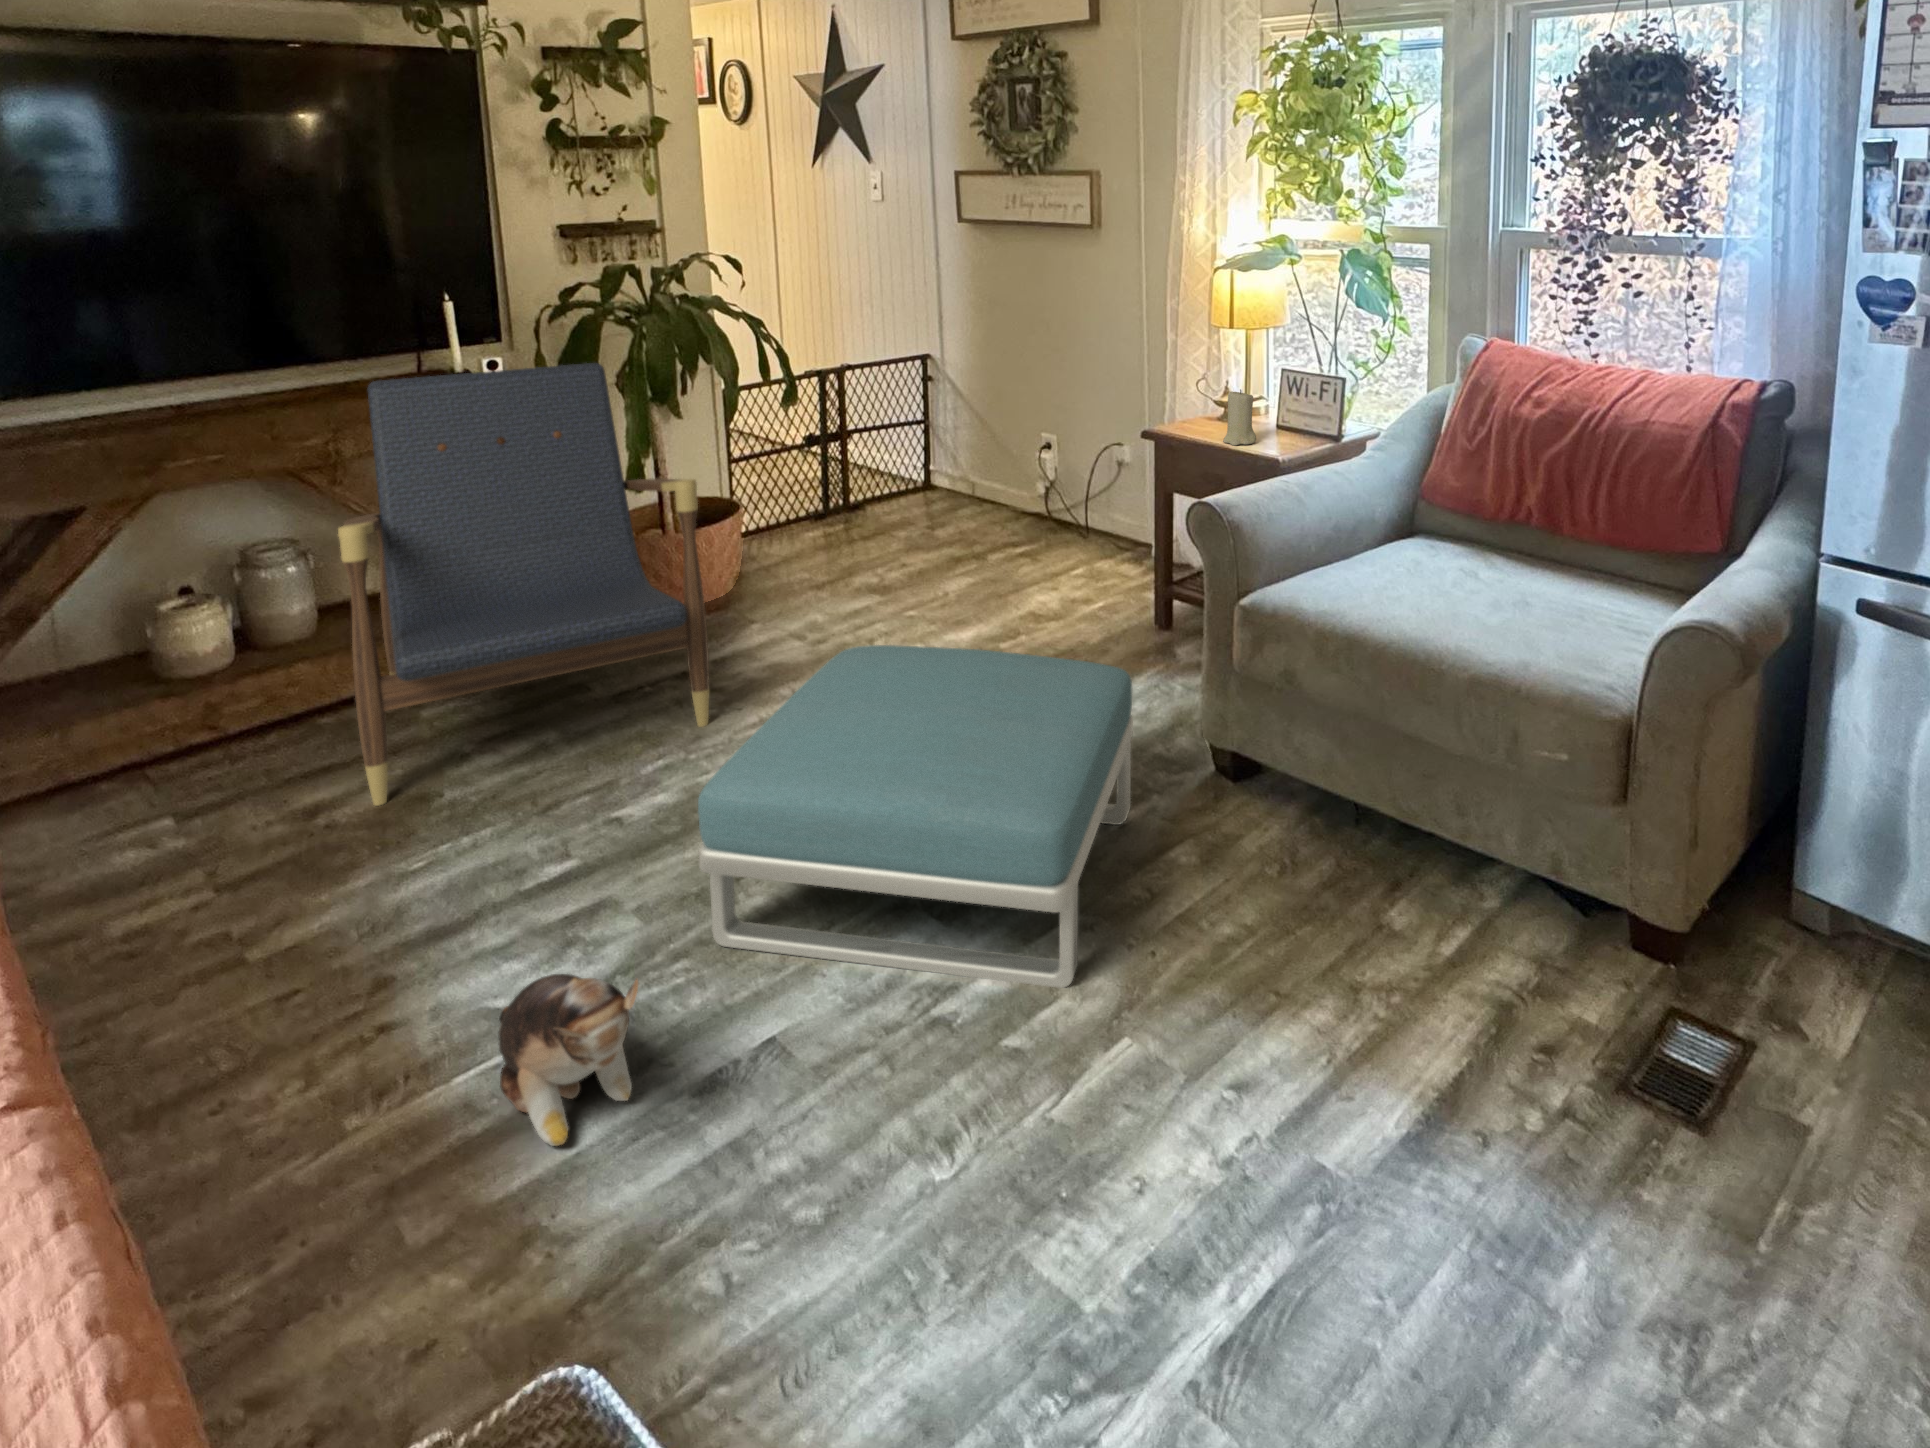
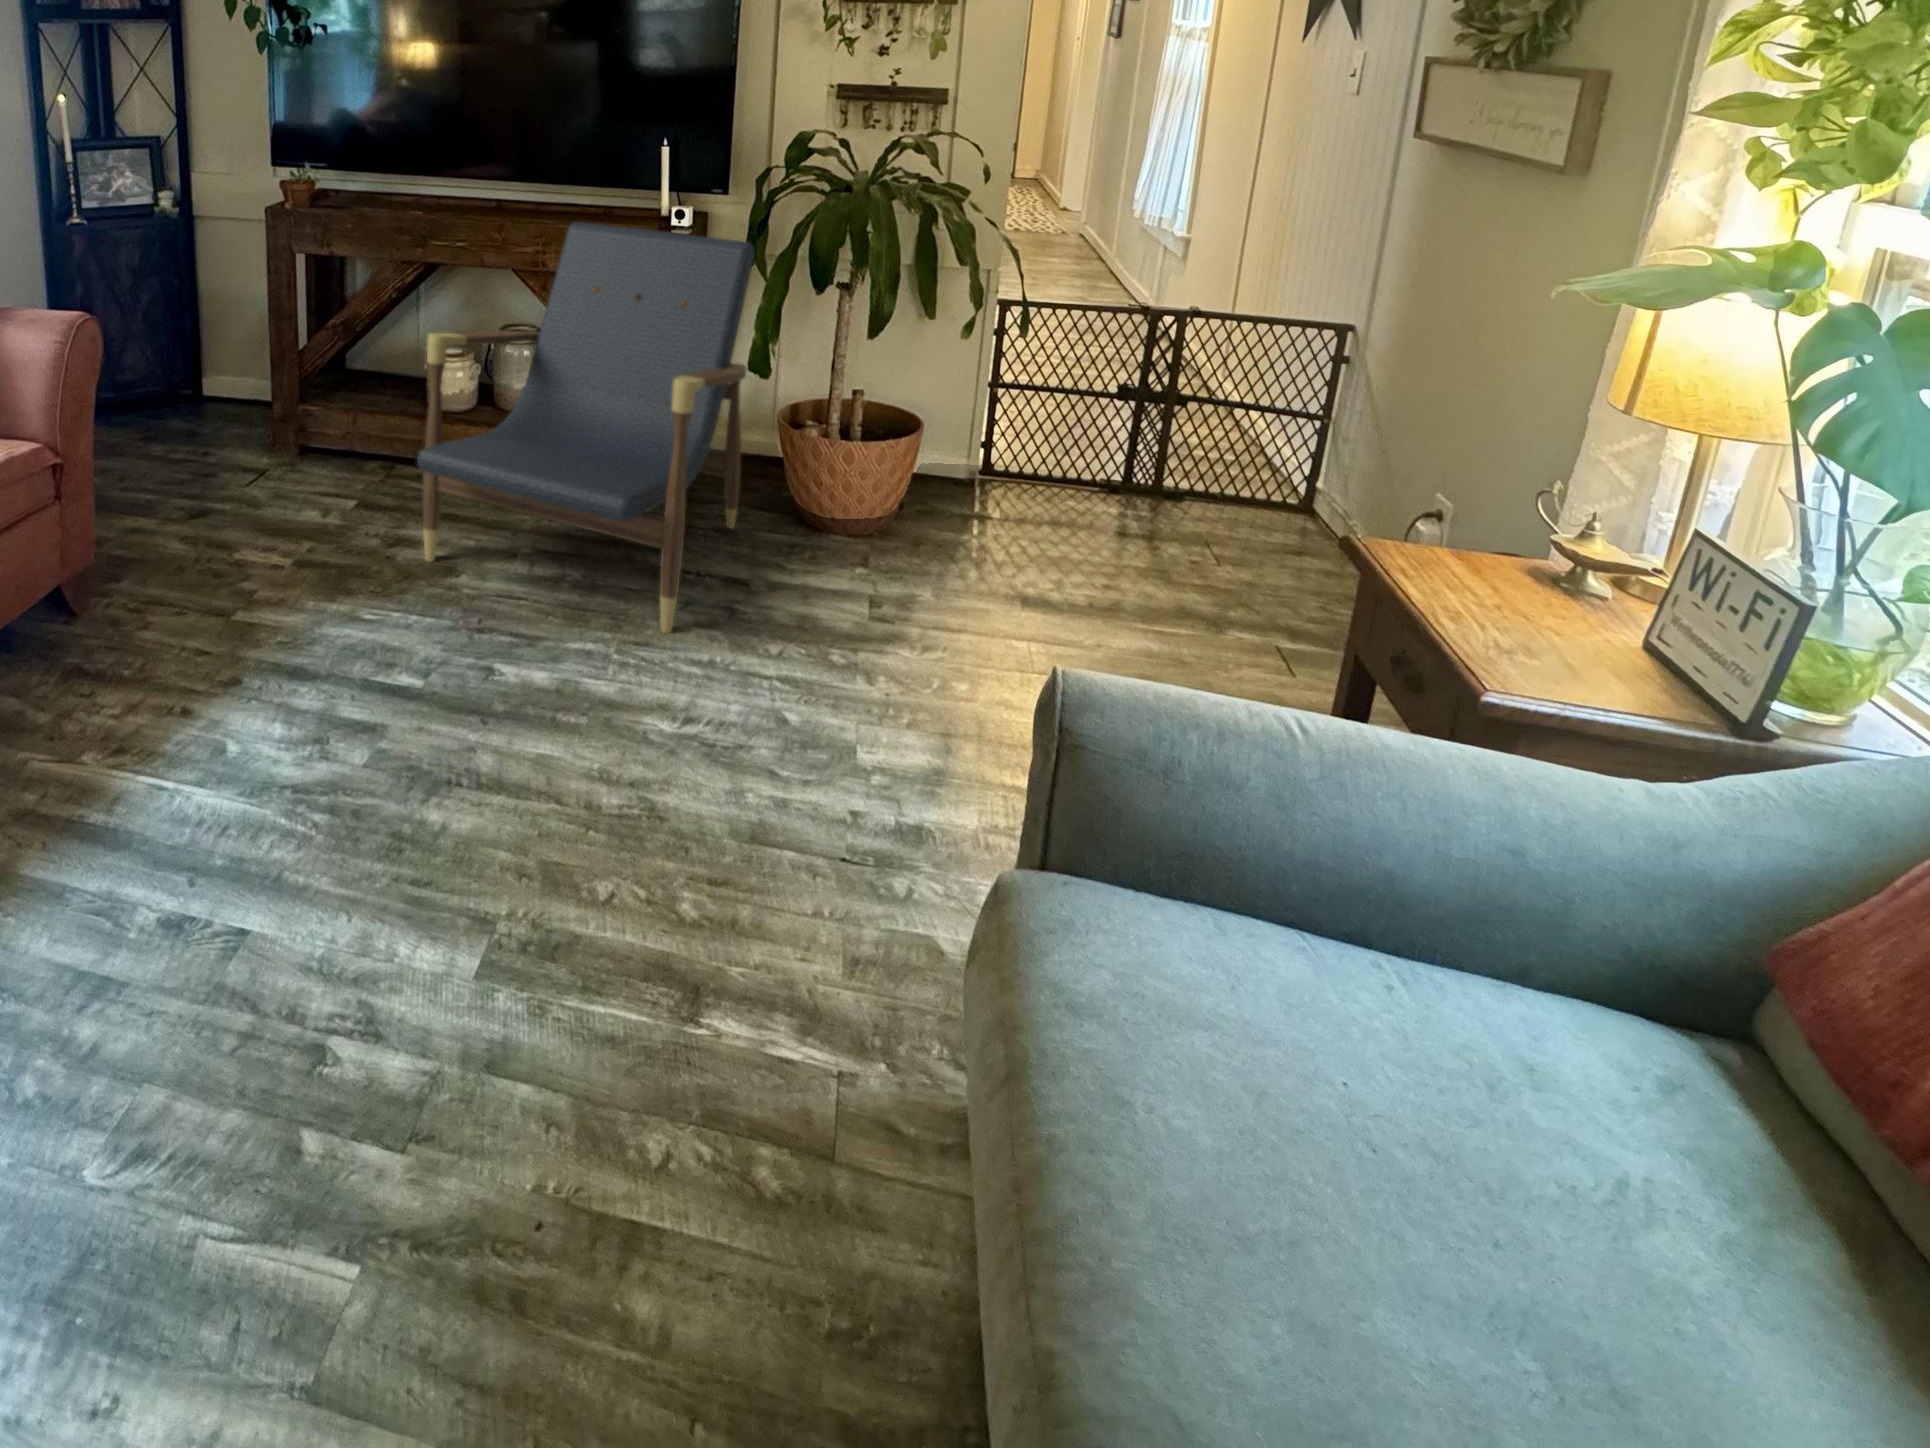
candle: present [1223,389,1256,445] -> none [1498,526,1594,643]
footstool: present [698,645,1133,988] -> none [324,621,853,1151]
plush toy: present [498,974,638,1146] -> none [23,739,219,881]

